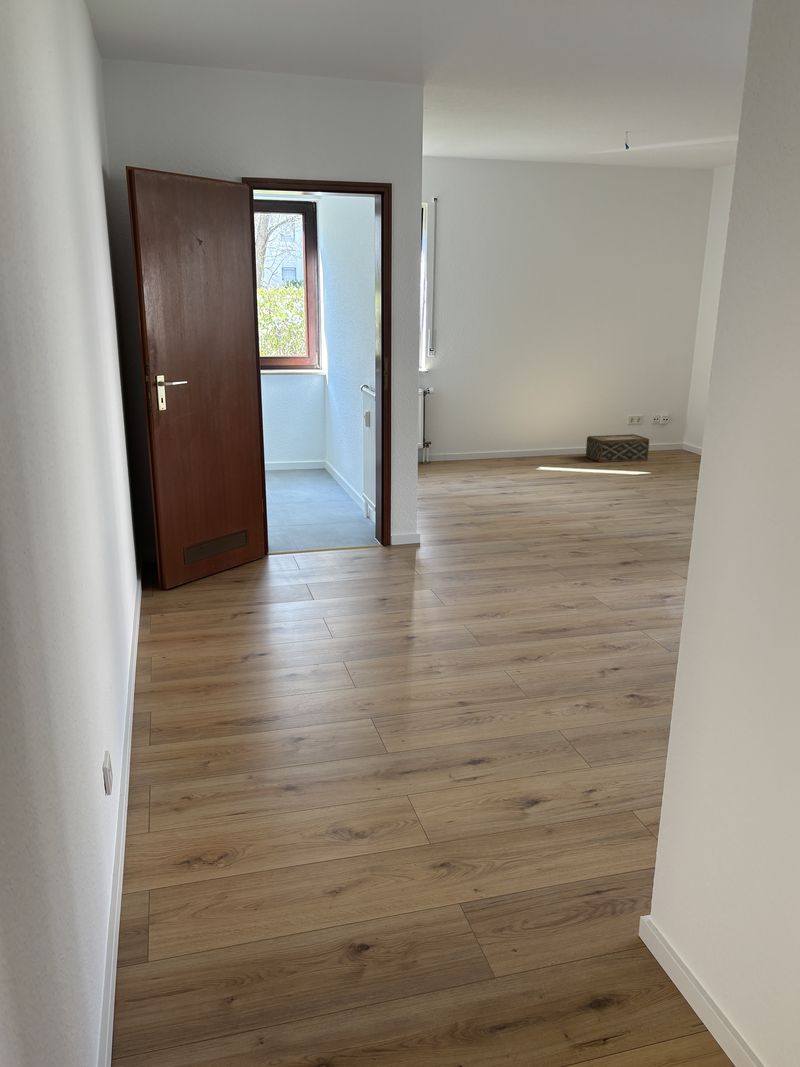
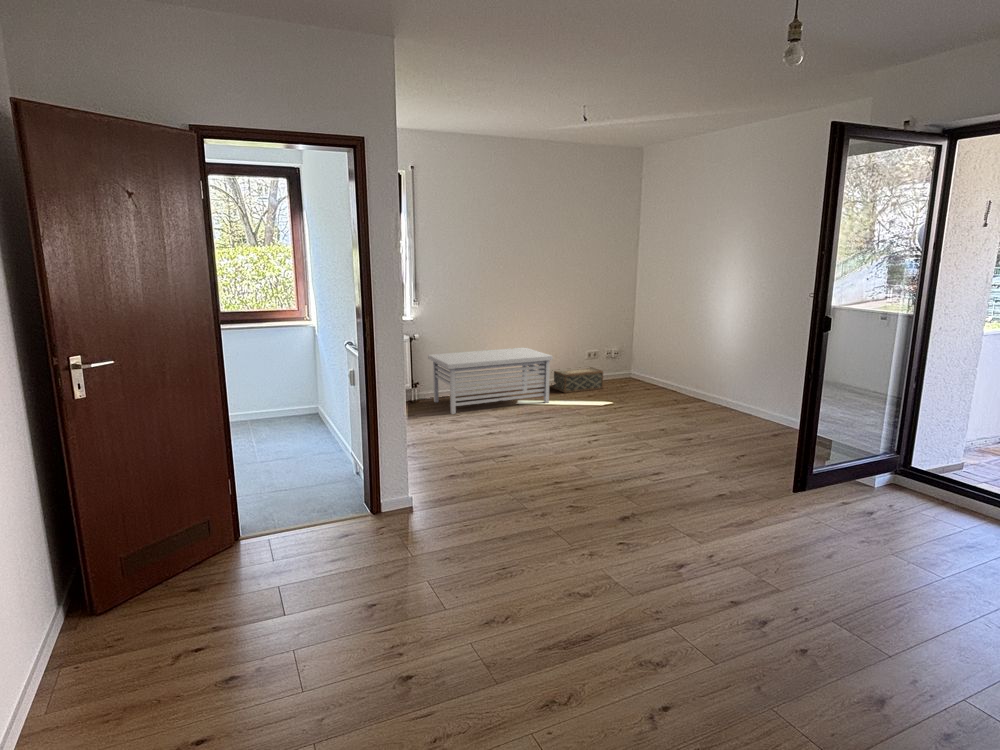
storage bench: none [444,408,586,476] -> present [428,348,553,414]

